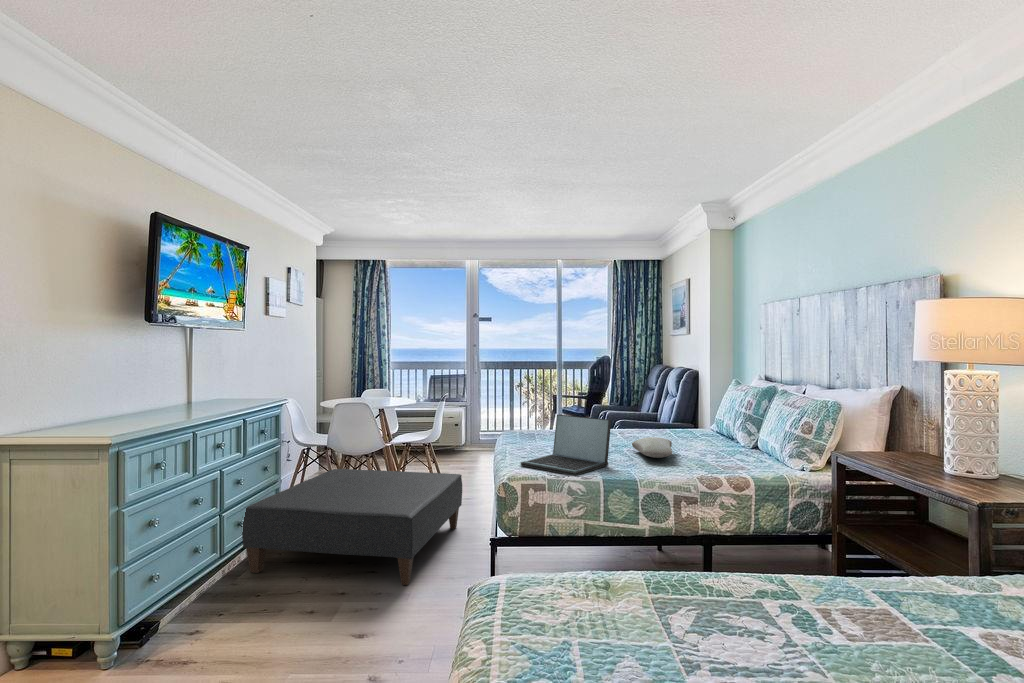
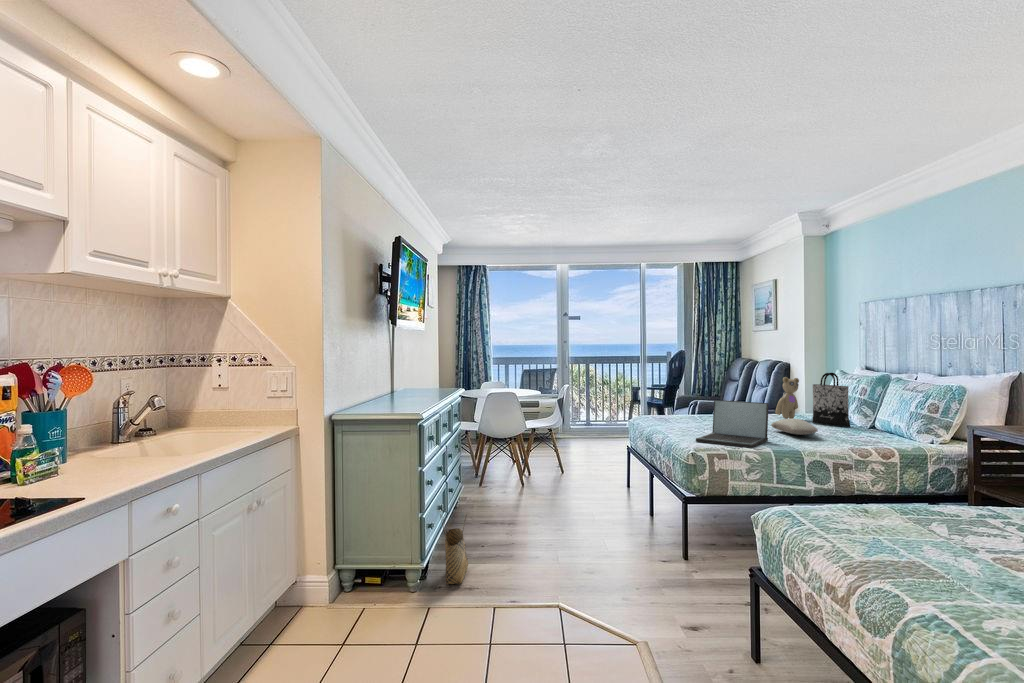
tote bag: none [694,382,731,447] -> present [812,373,850,427]
teddy bear: none [659,387,686,435] -> present [775,377,799,419]
ottoman: present [242,469,462,585] -> none [459,450,609,539]
woven basket: none [147,559,201,656] -> present [440,514,468,584]

